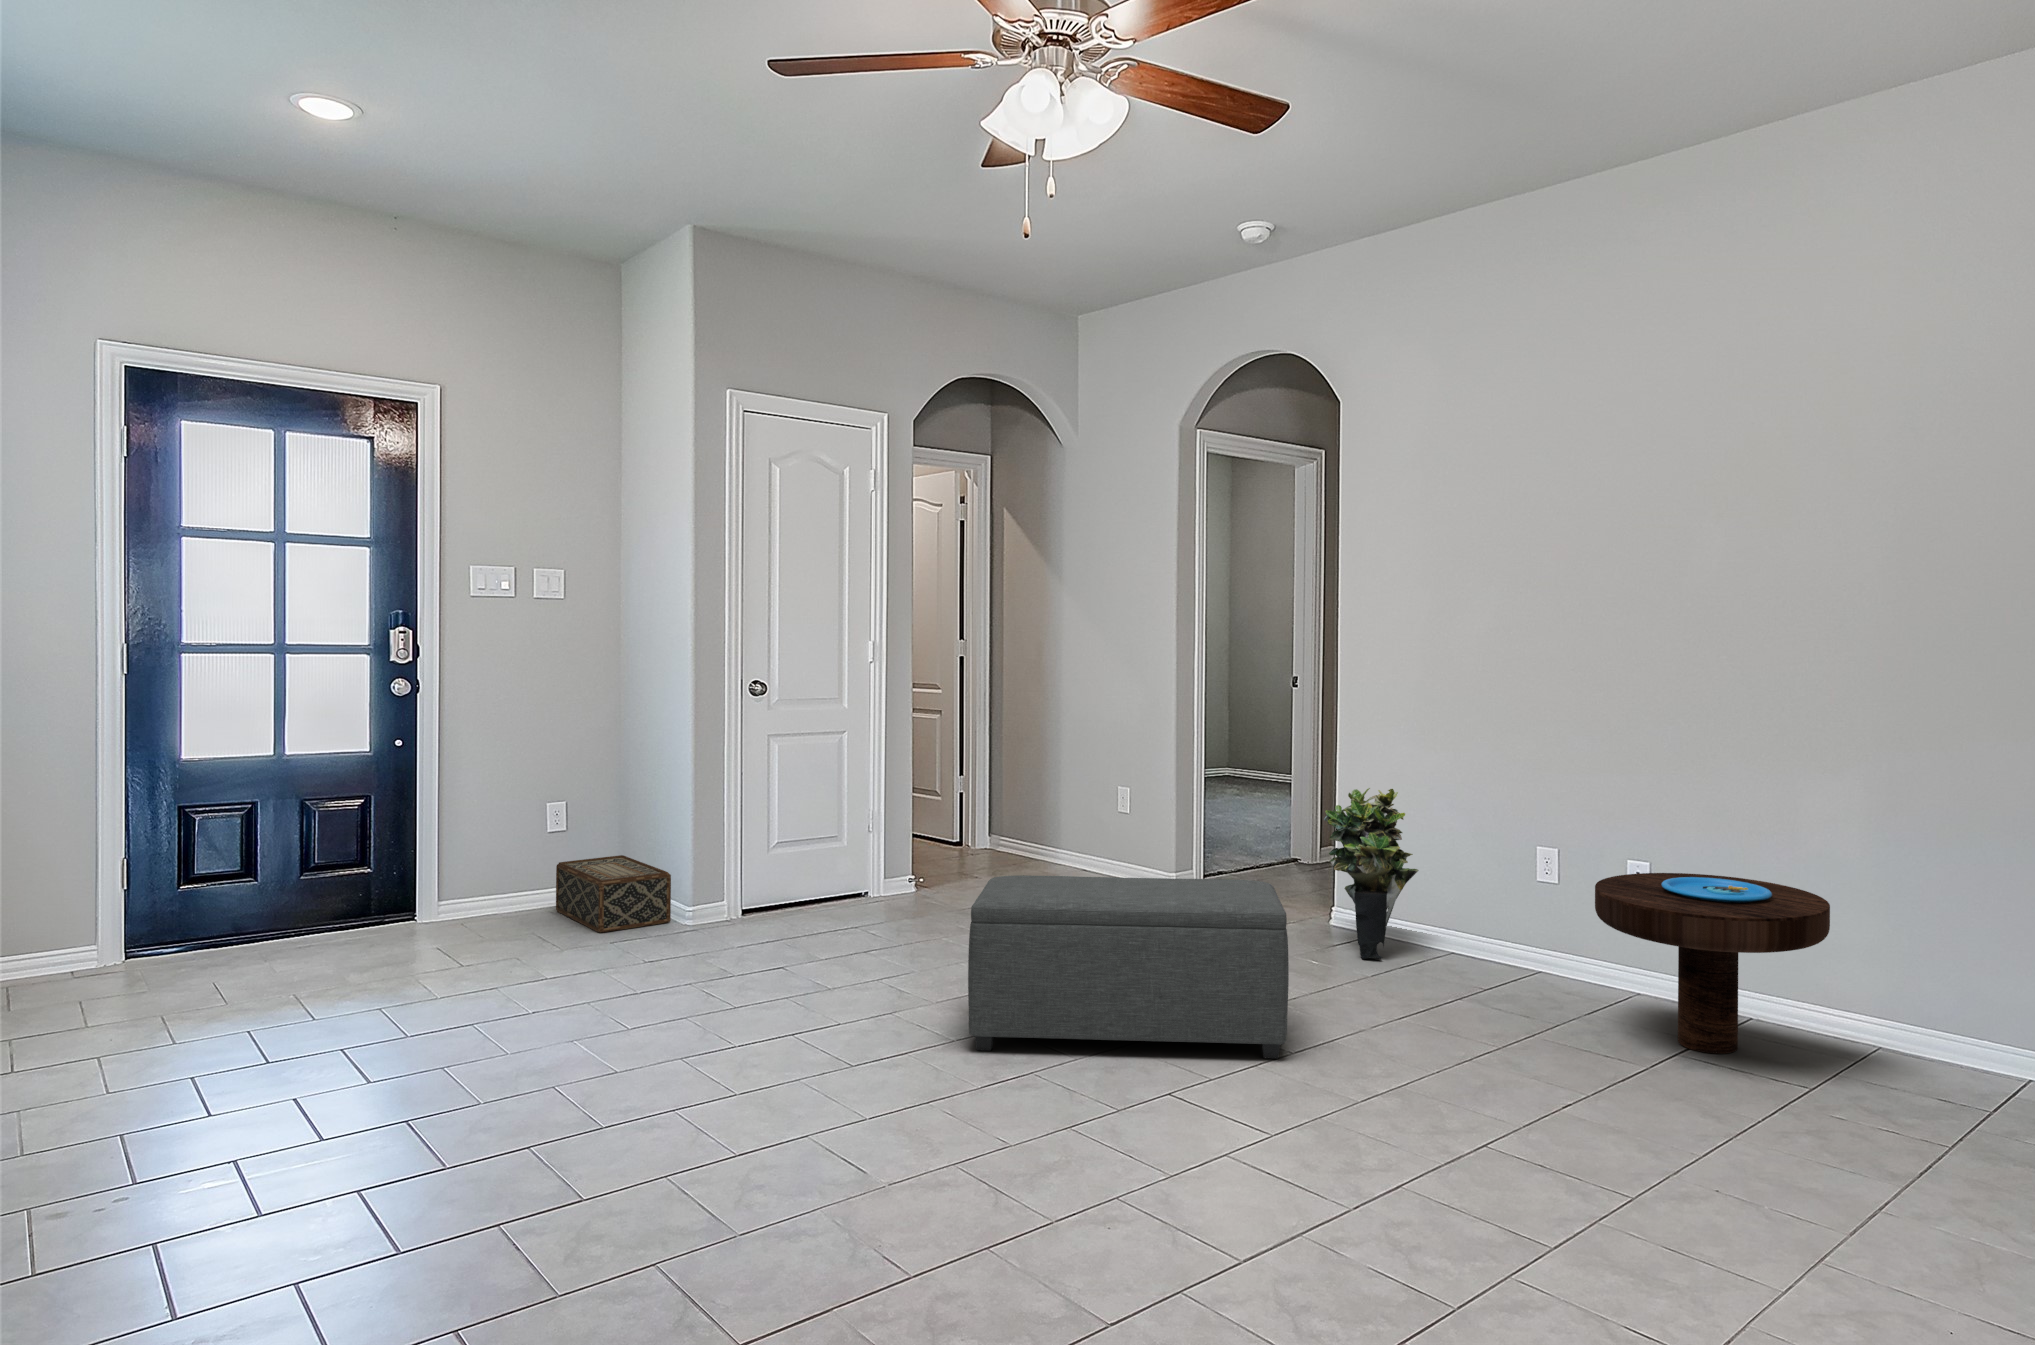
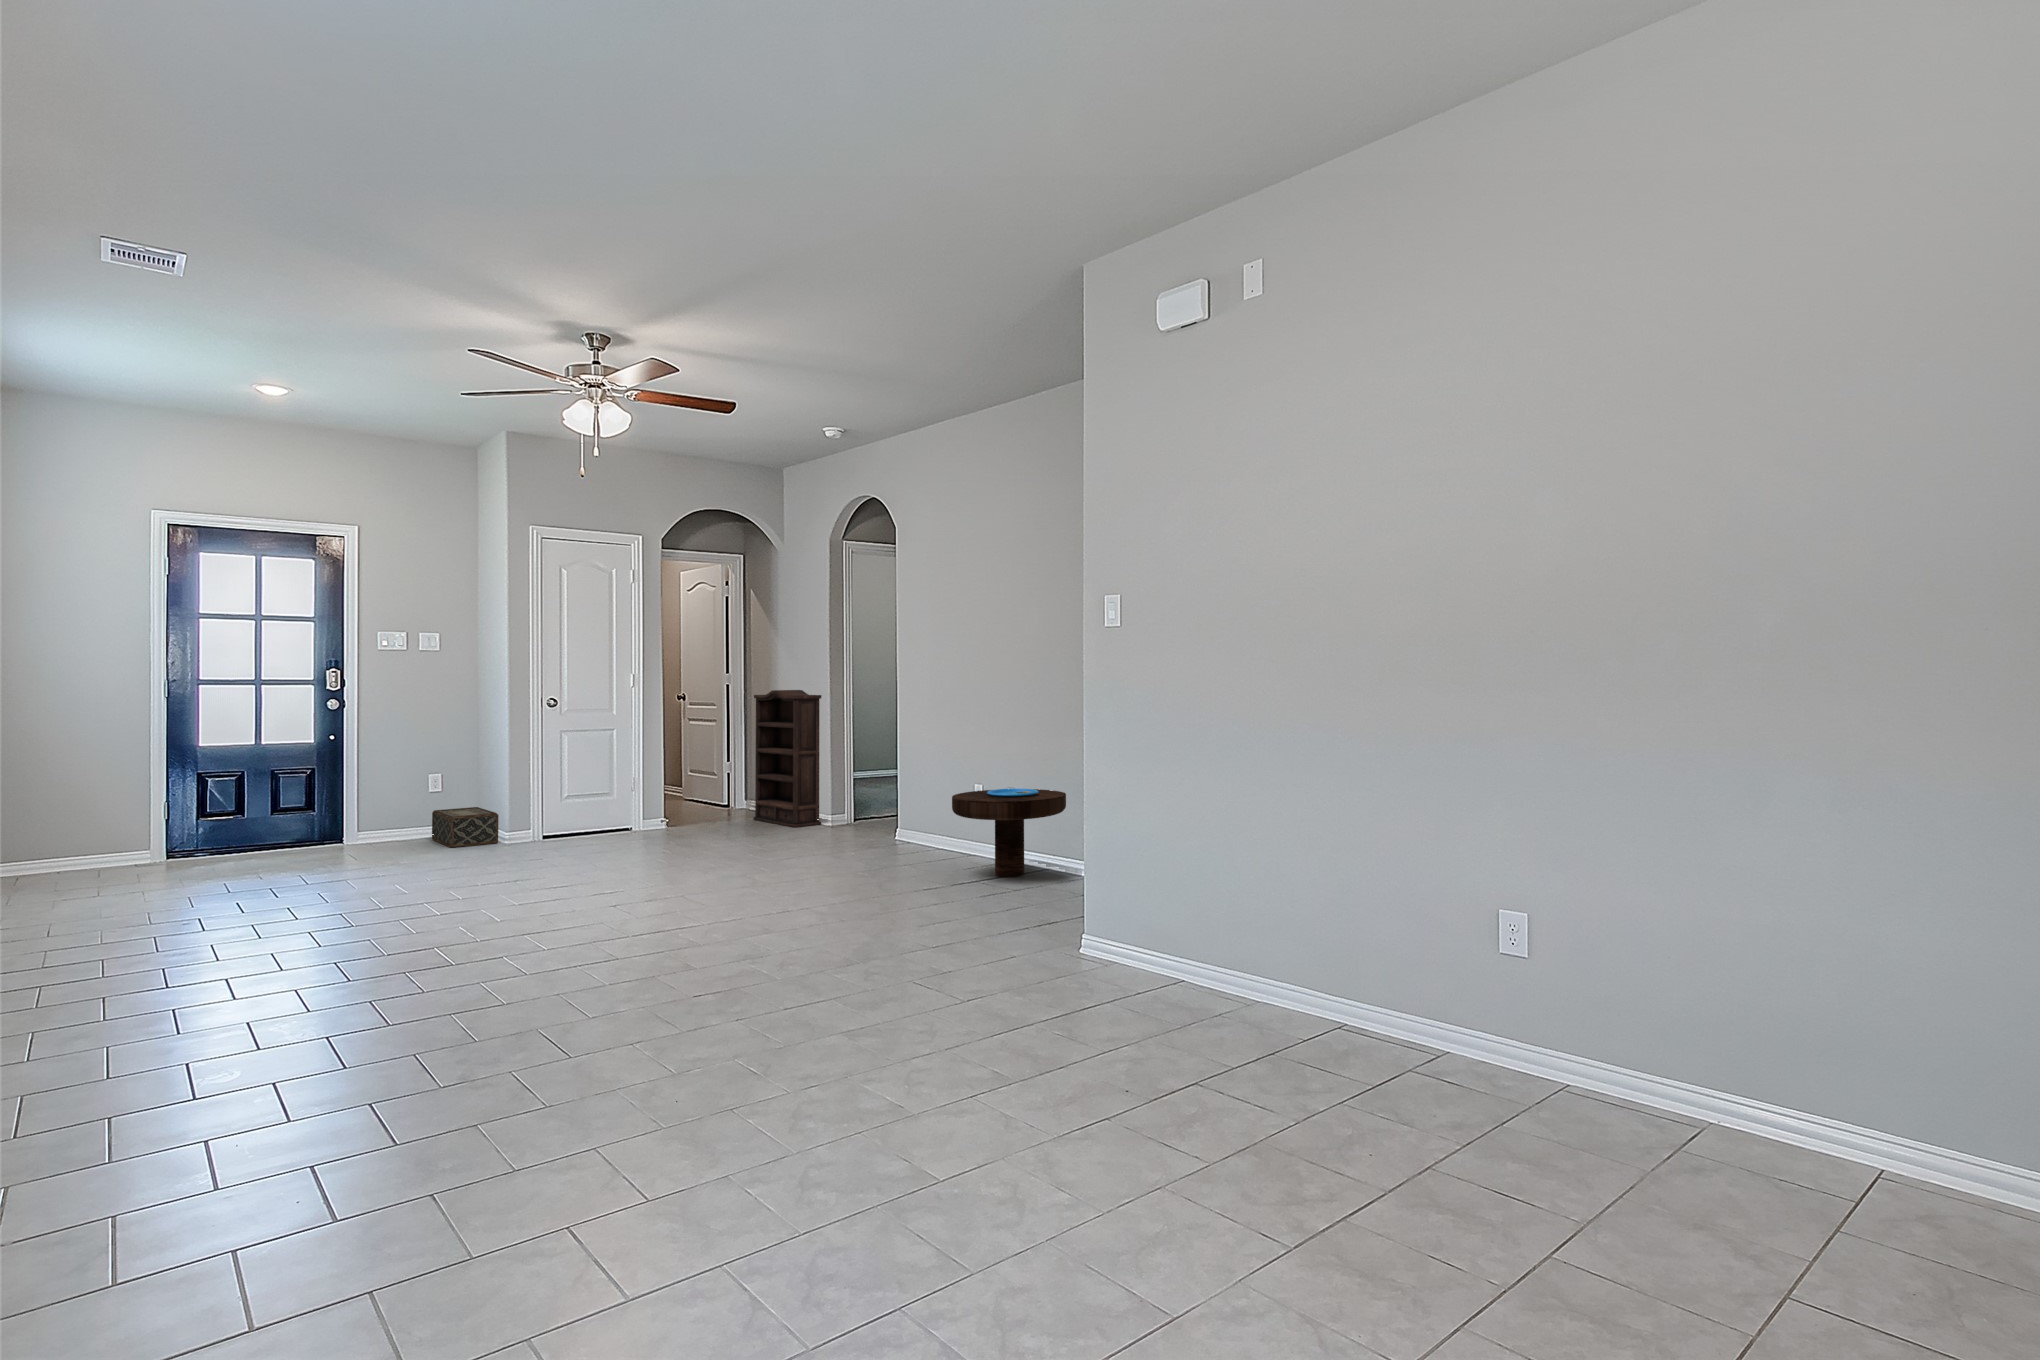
bookshelf: none [1033,669,1158,894] -> present [754,690,821,827]
potted plant: present [1324,788,1419,959] -> none [872,753,925,850]
ottoman: present [968,875,1289,1059] -> none [611,796,794,883]

